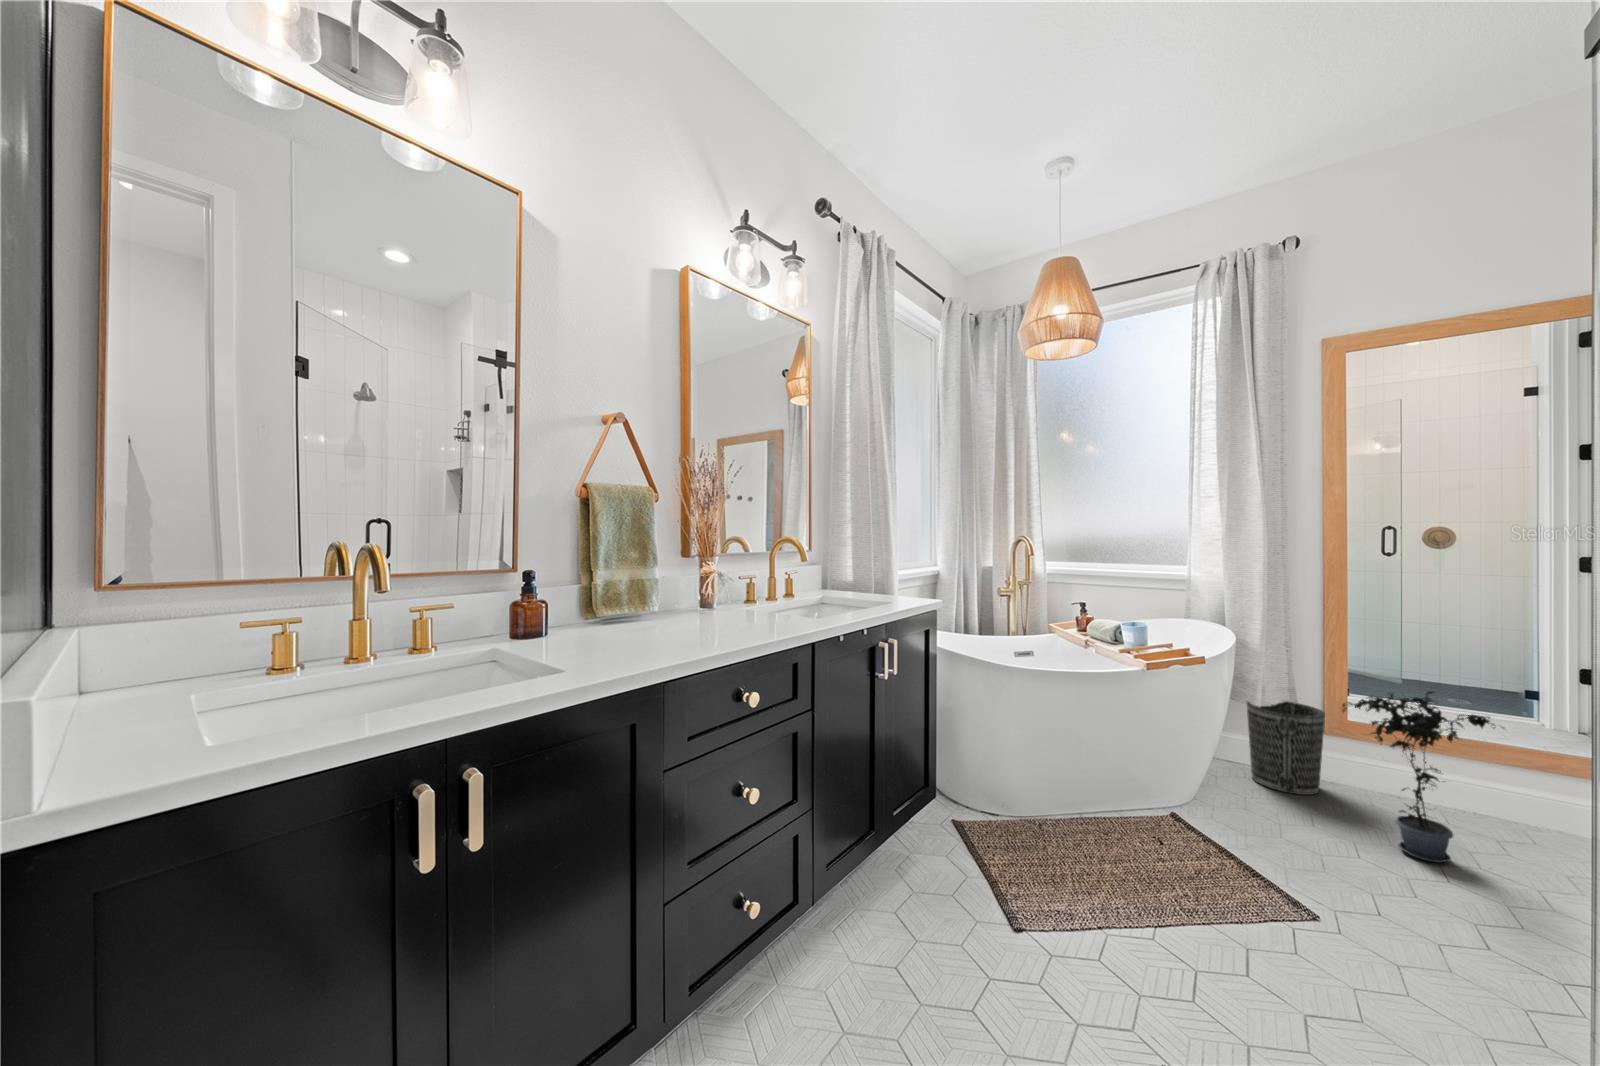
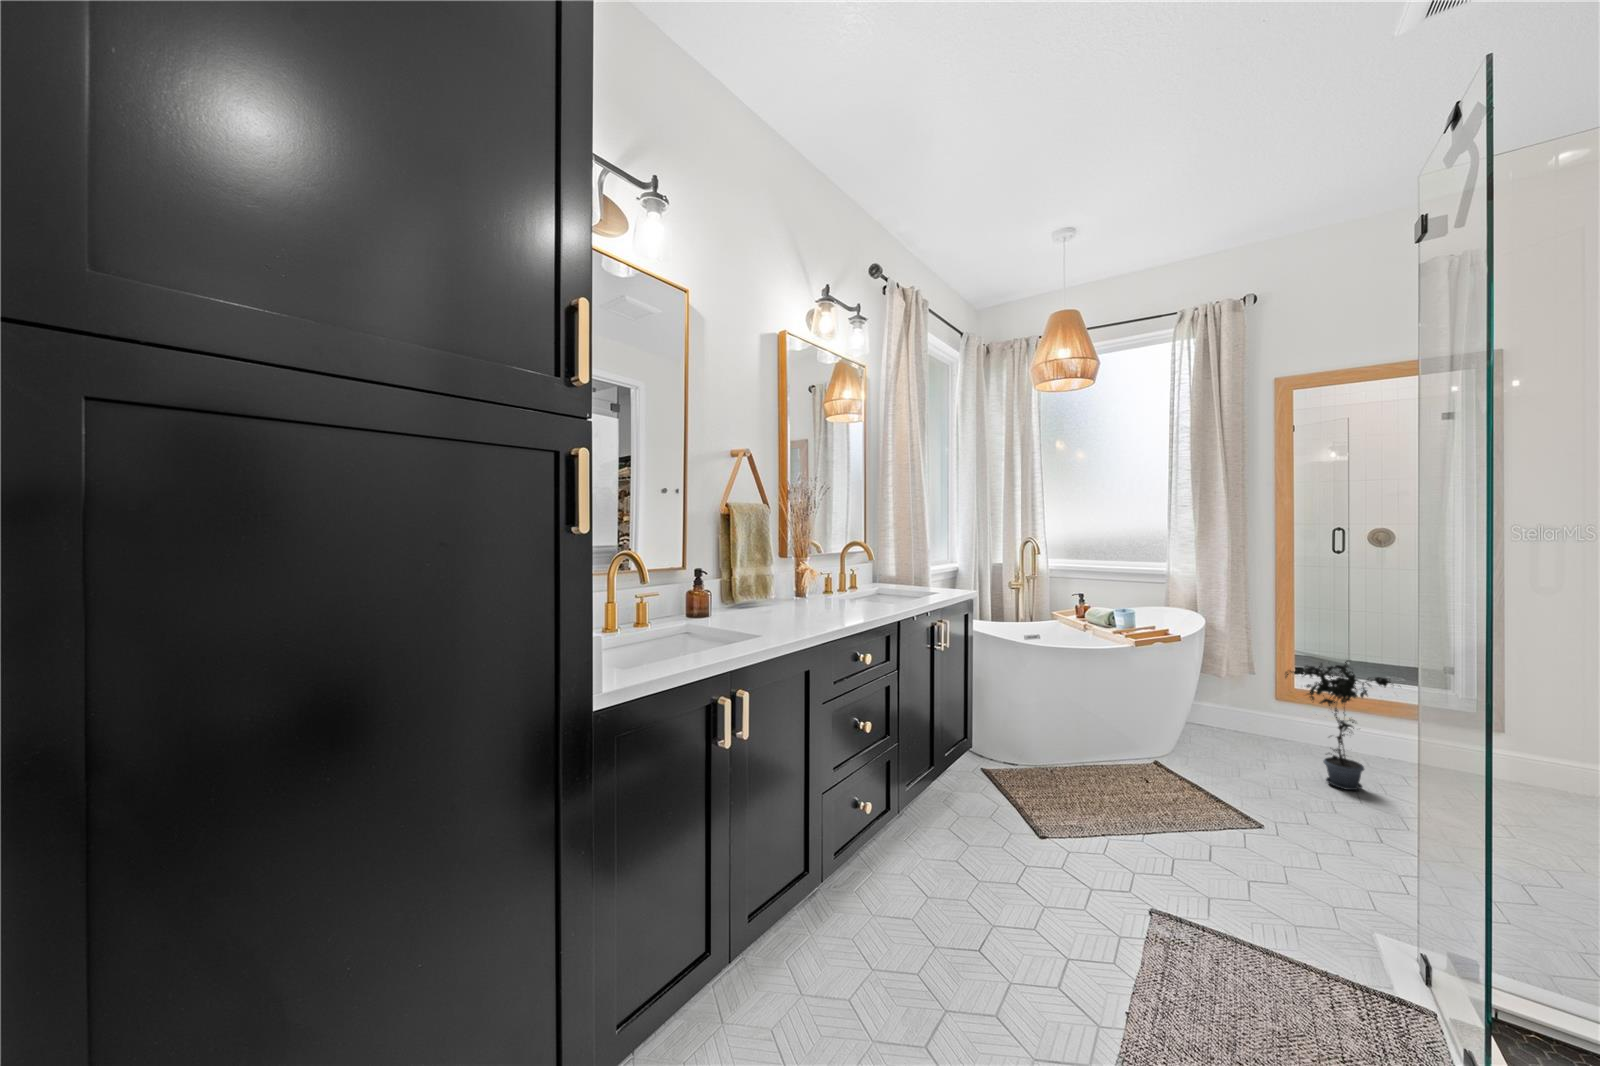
wastebasket: present [1247,701,1325,795] -> none [1214,673,1275,748]

